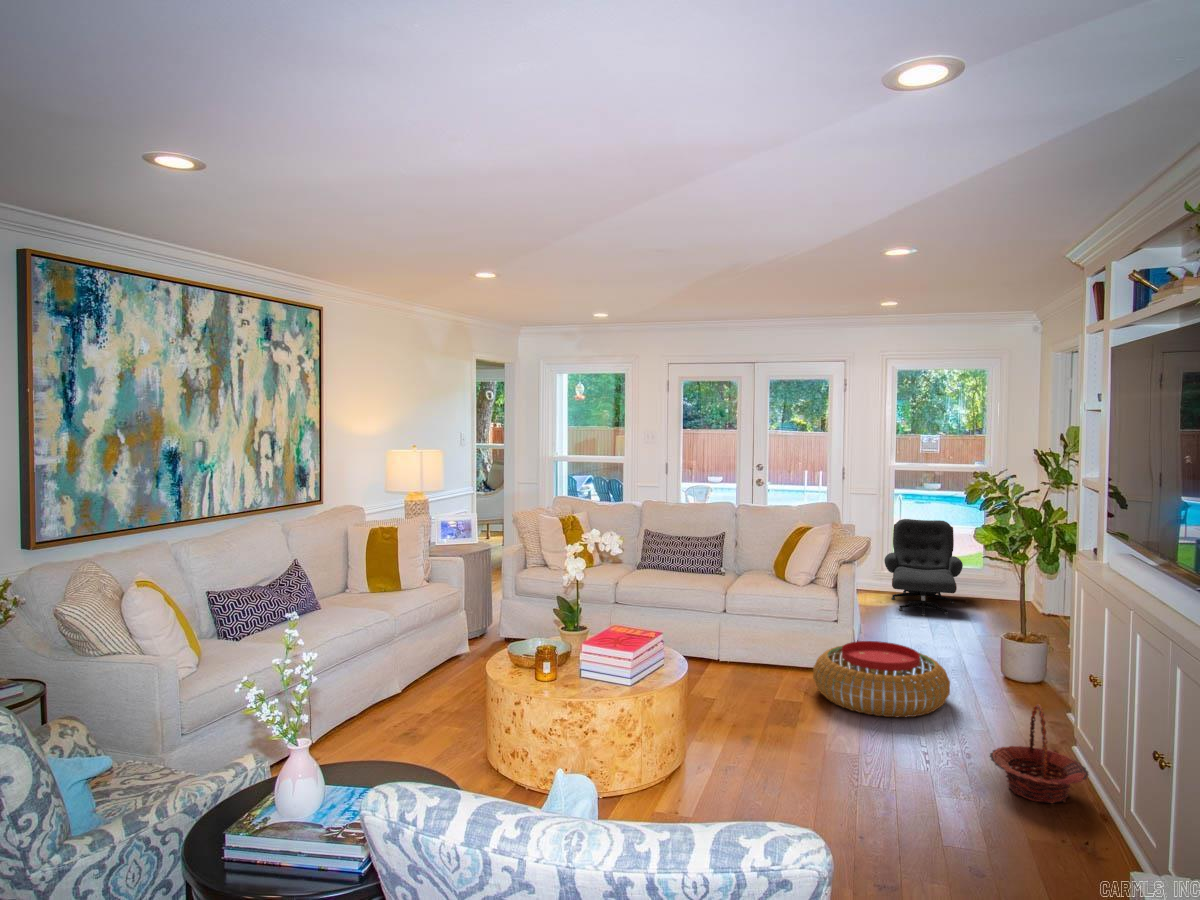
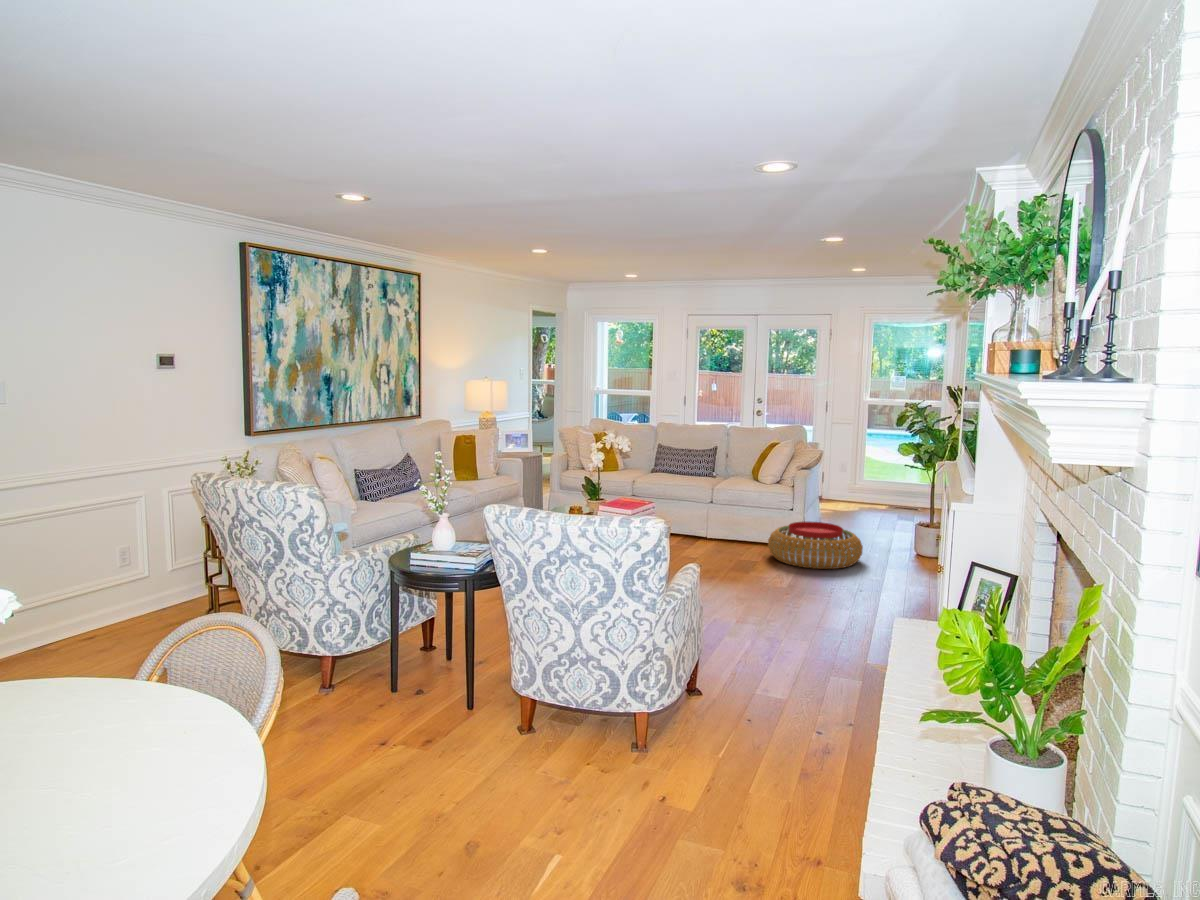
lounge chair: present [884,519,963,616] -> none [855,444,916,518]
basket: present [990,705,1088,803] -> none [861,548,921,608]

